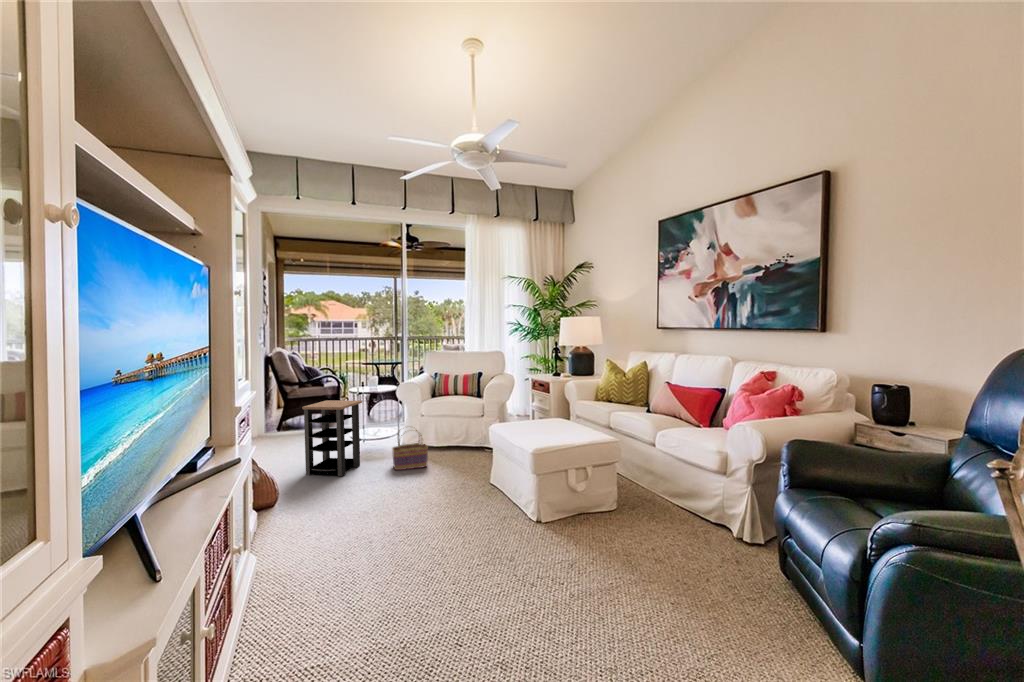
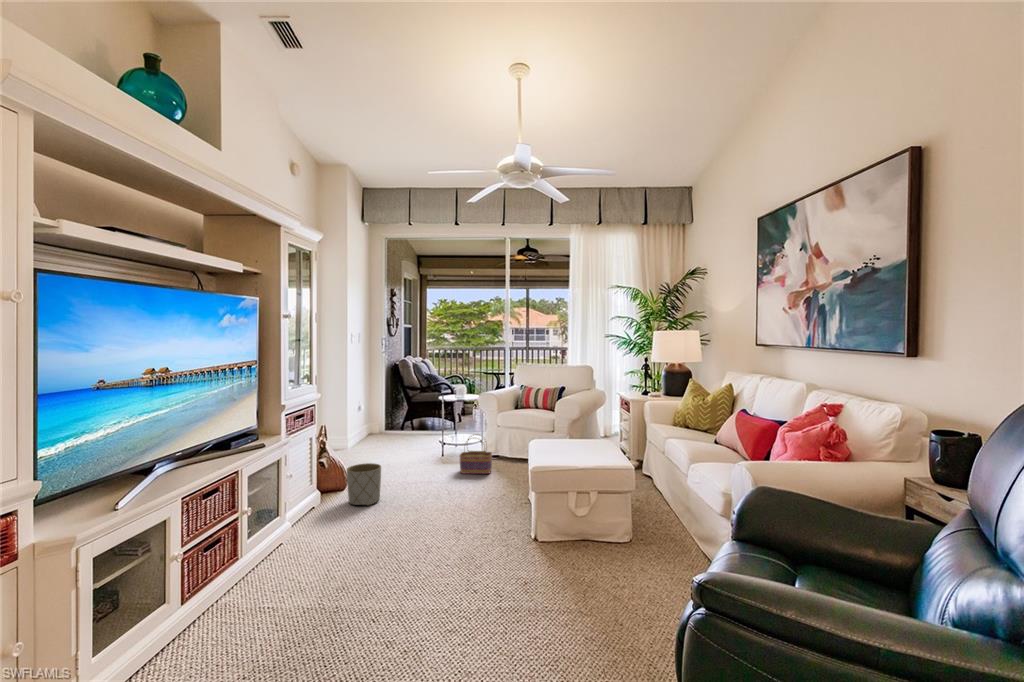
side table: present [302,400,362,476] -> none [389,405,440,472]
planter: none [284,471,328,526] -> present [347,463,381,506]

